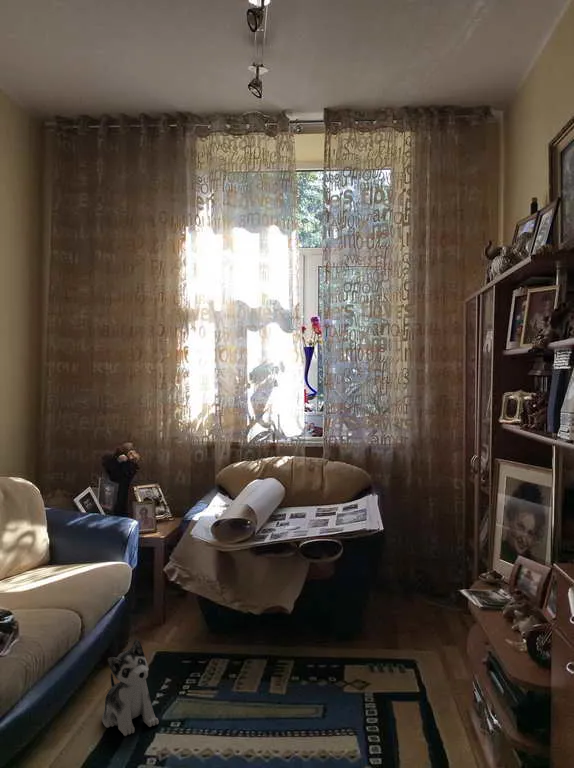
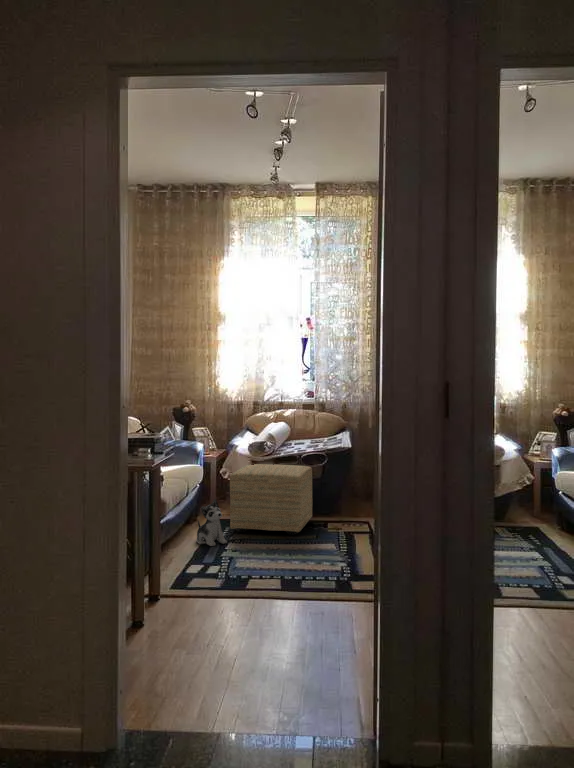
ottoman: none [171,554,319,697] -> present [230,464,312,535]

